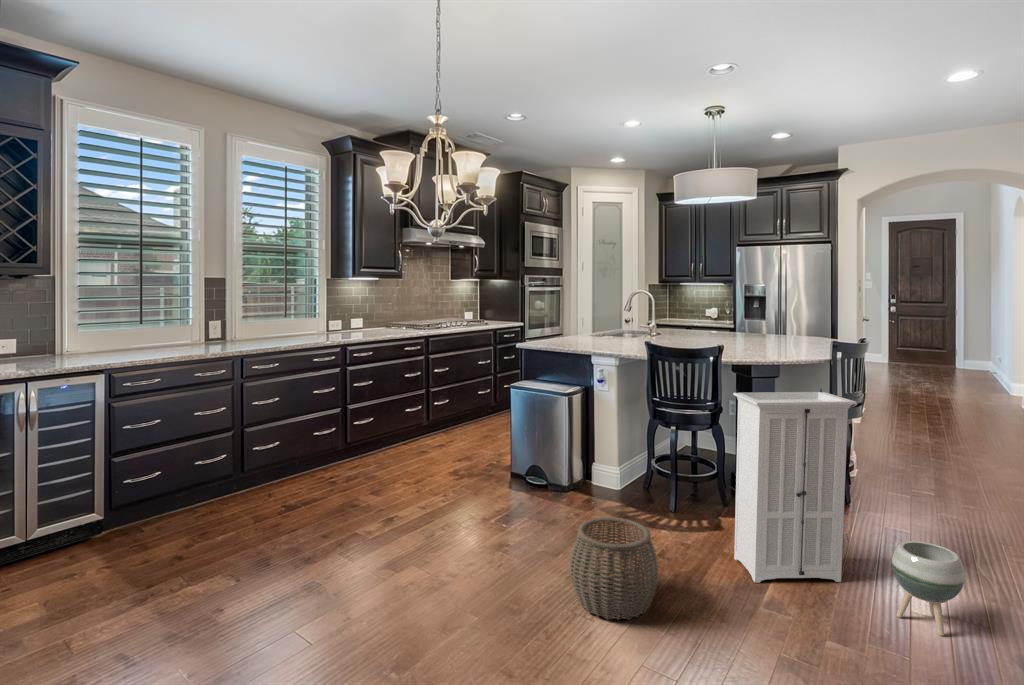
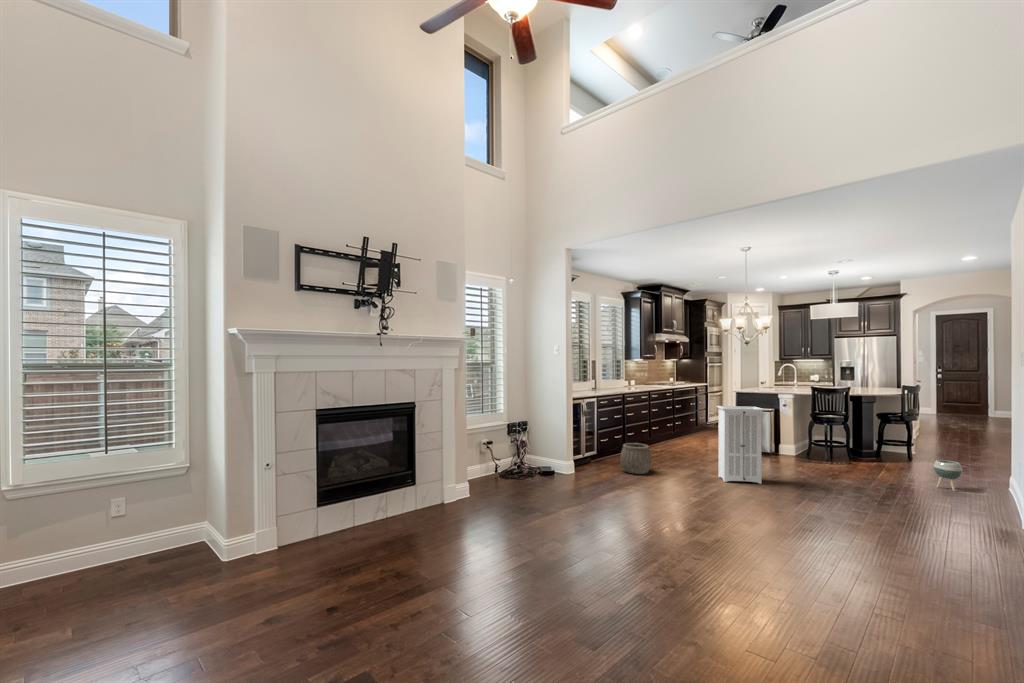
storage cabinet: present [733,389,857,583] -> present [717,406,764,484]
woven basket: present [570,517,659,620] -> present [620,443,652,474]

